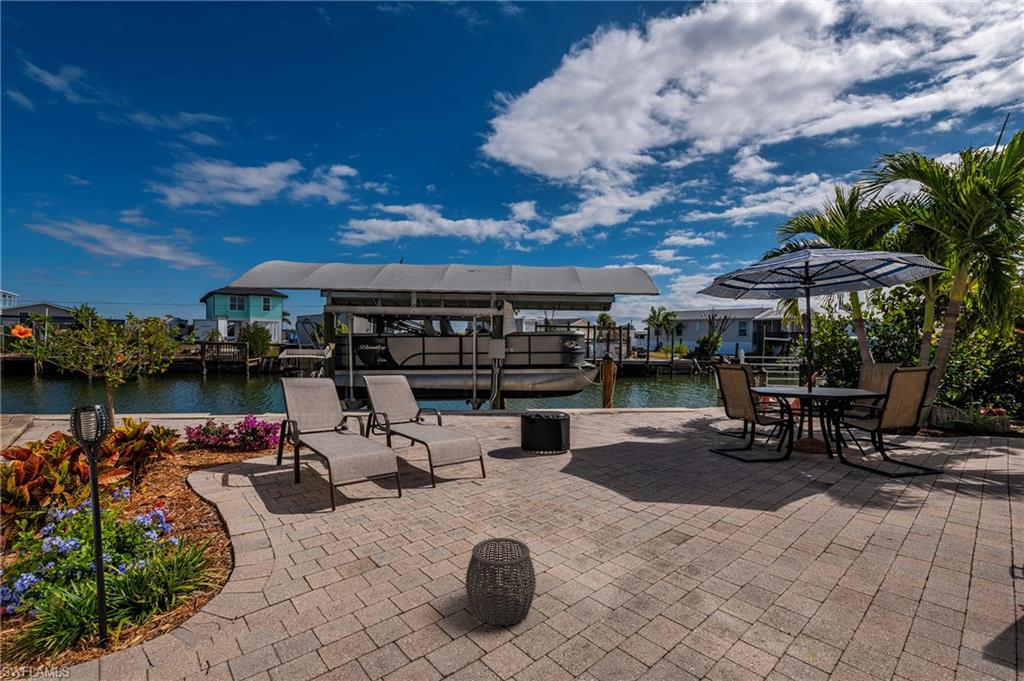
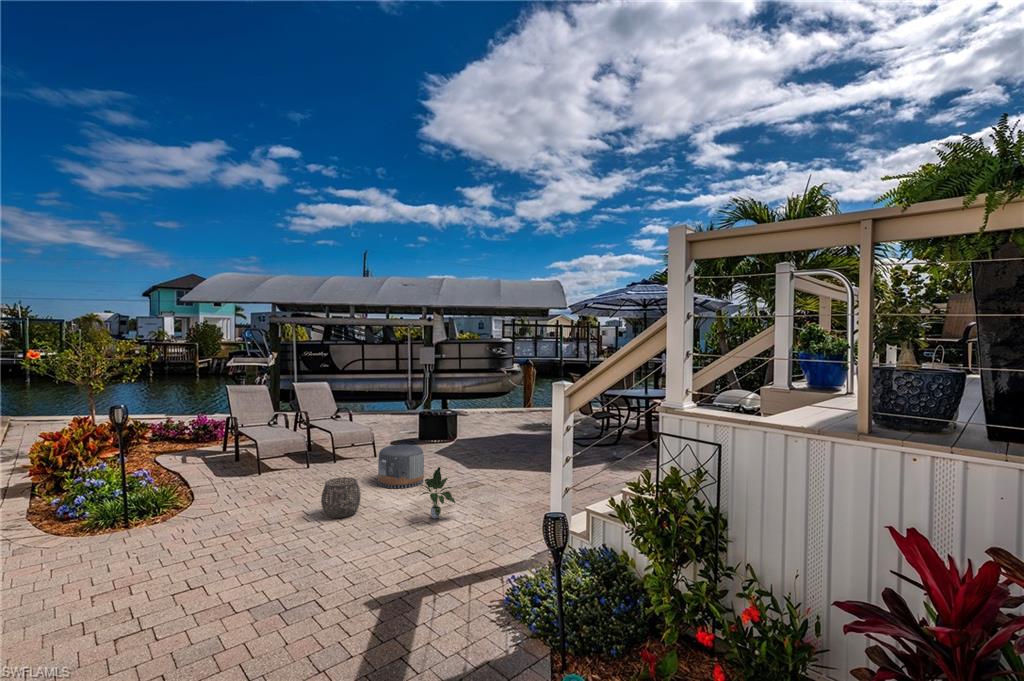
pouf: none [519,467,589,542] -> present [378,445,424,489]
potted plant: none [654,527,729,630] -> present [421,467,456,519]

